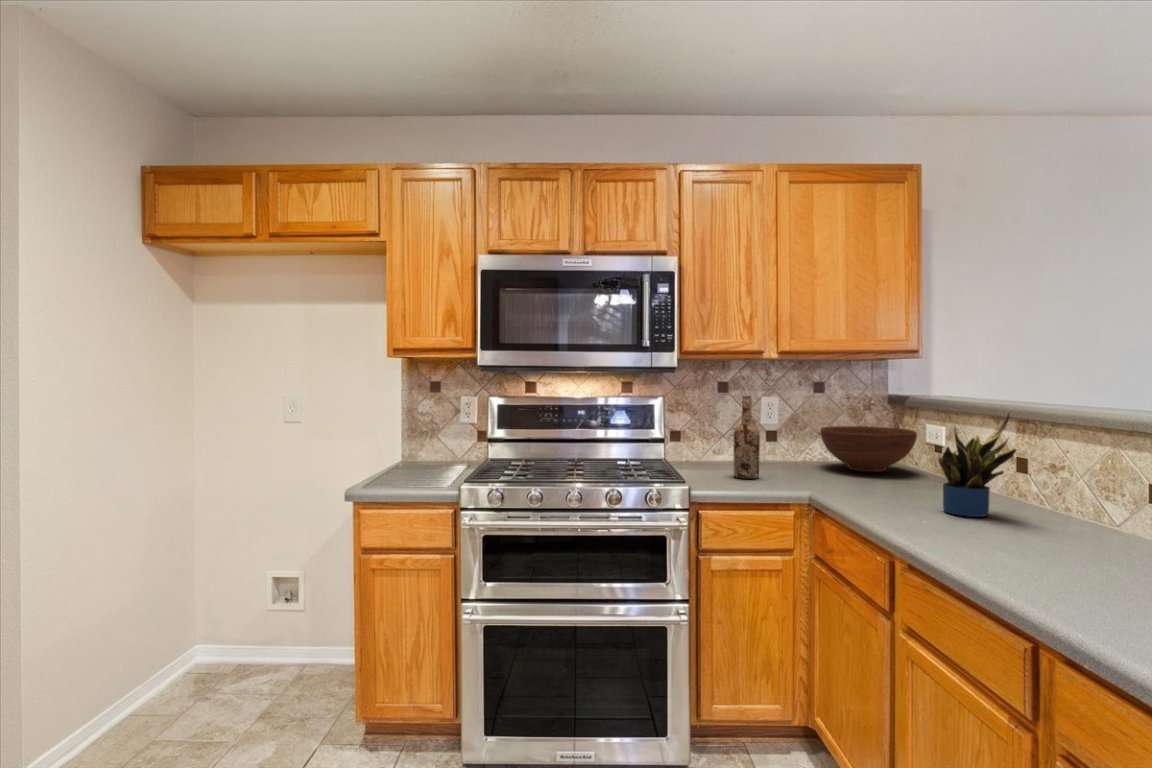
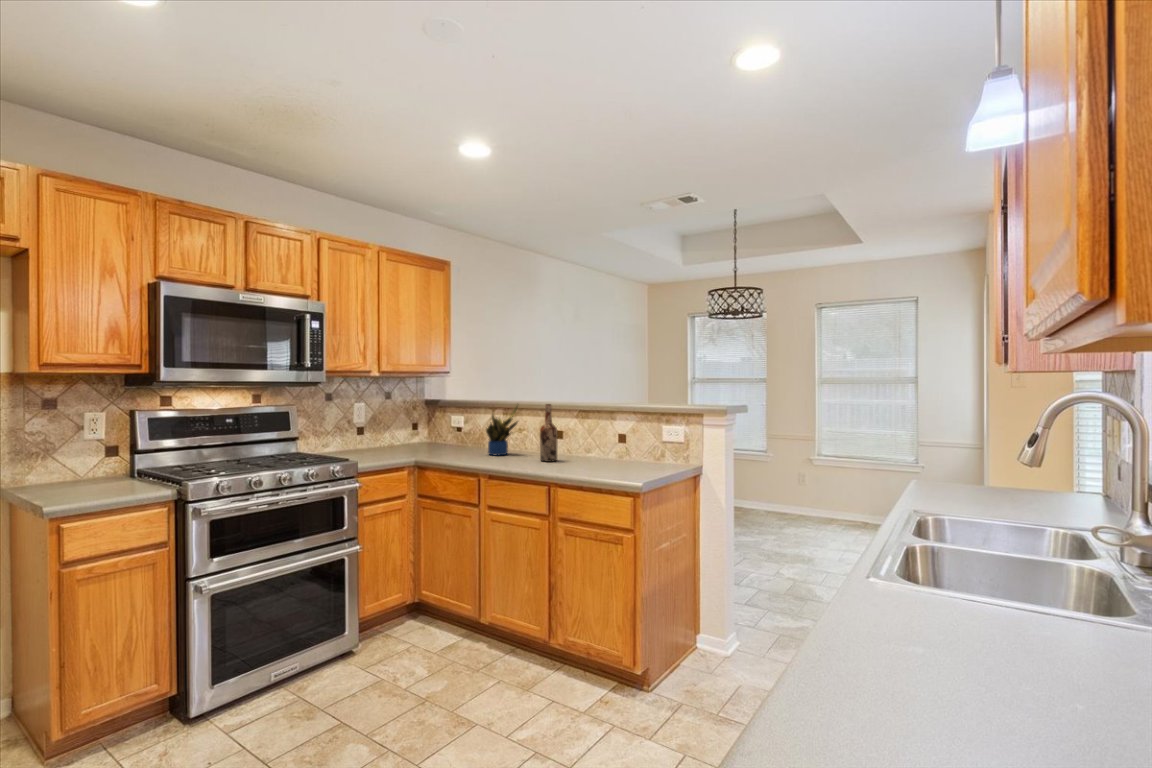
wine bottle: present [734,396,760,479] -> present [540,404,557,462]
fruit bowl: present [820,426,917,472] -> none [395,419,450,446]

